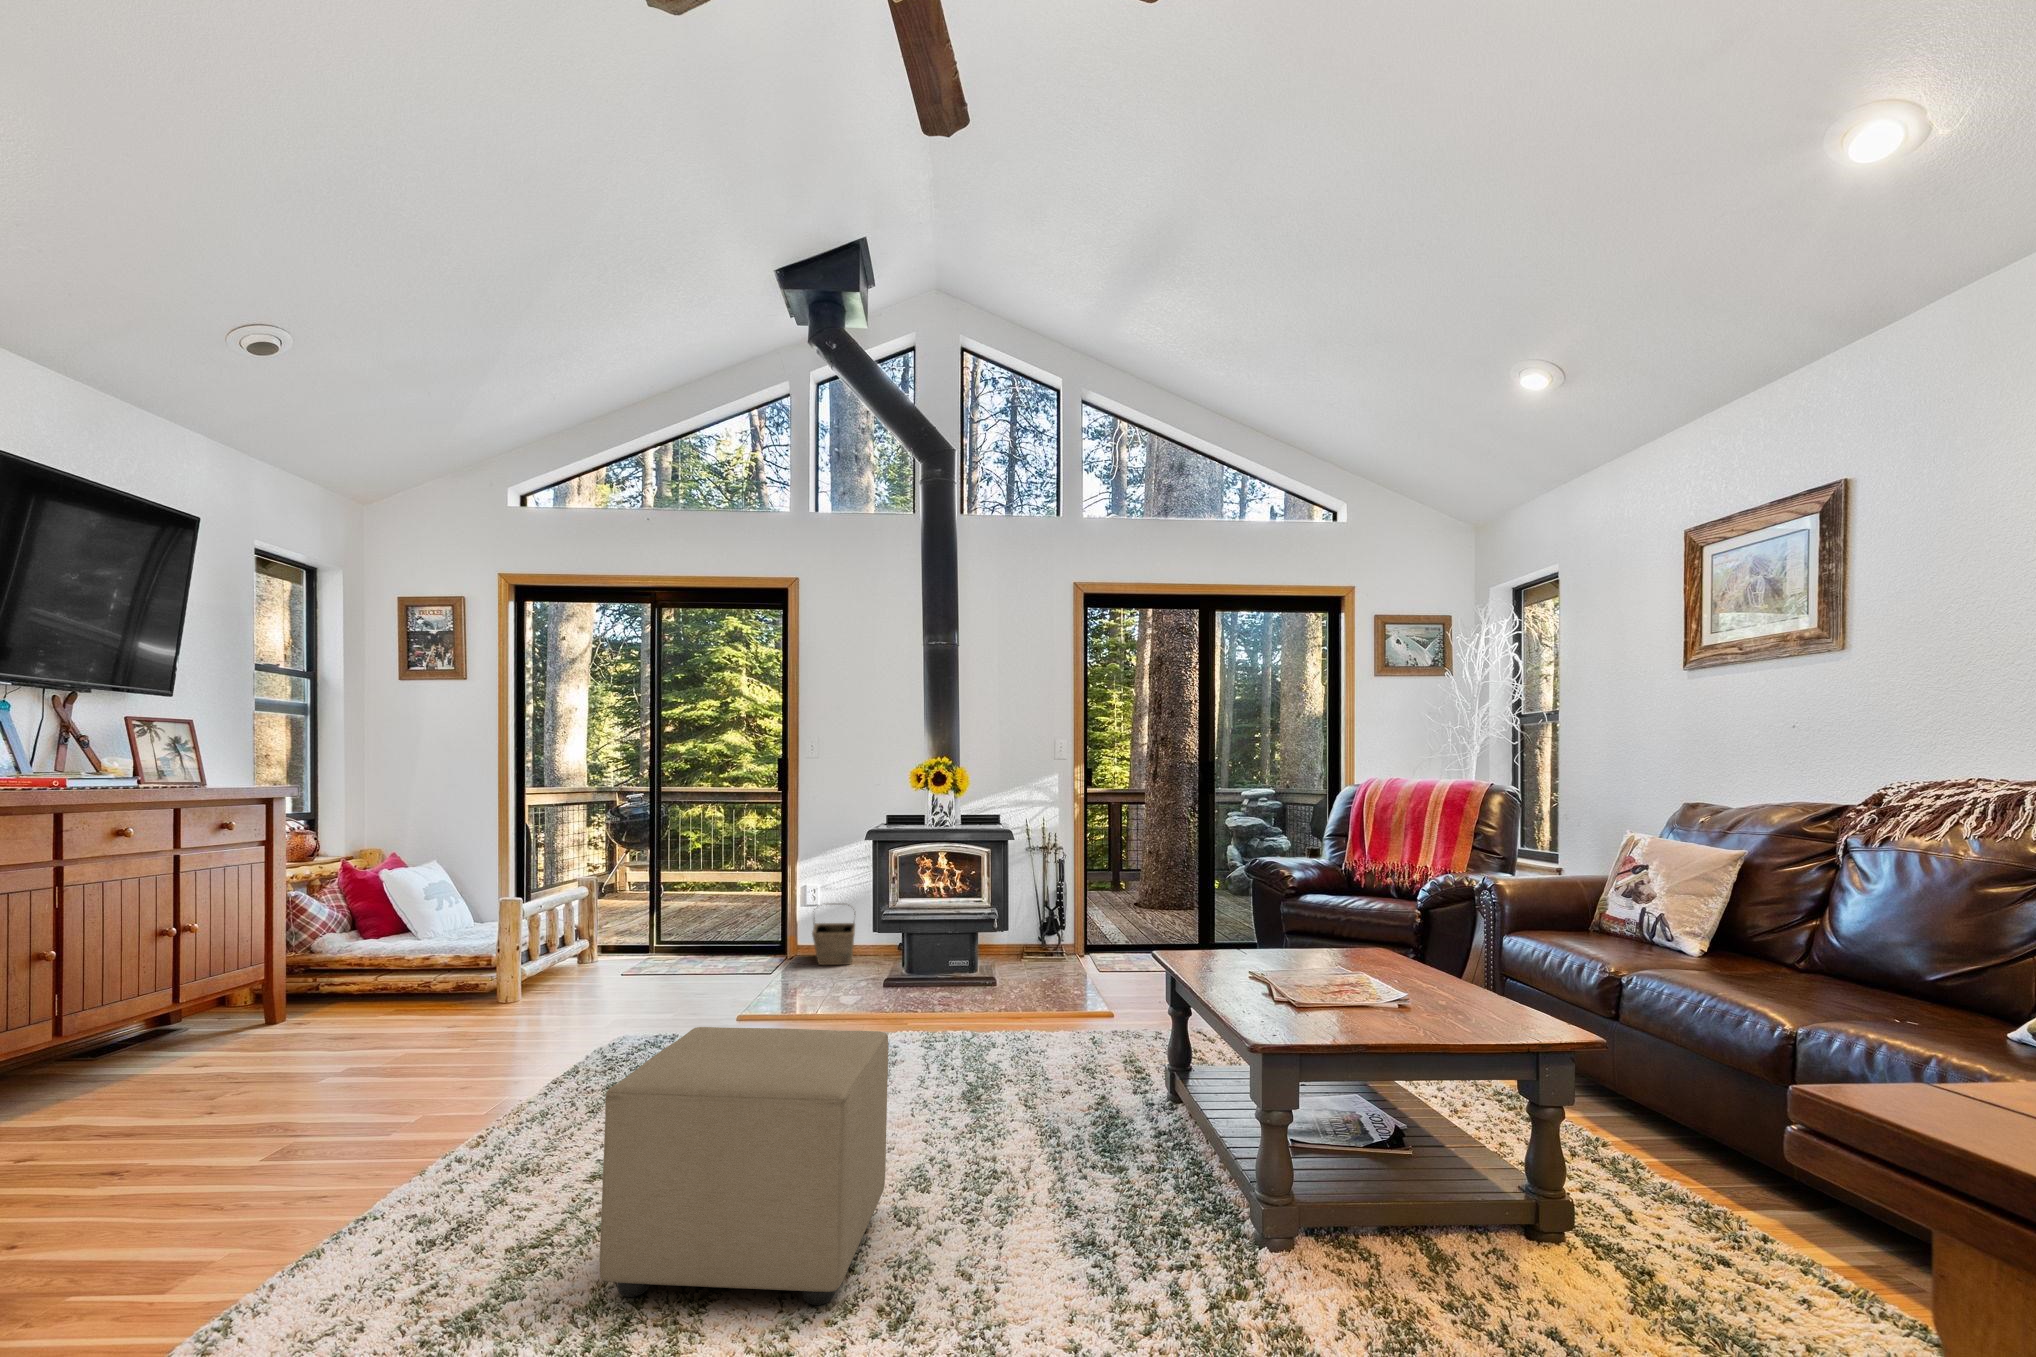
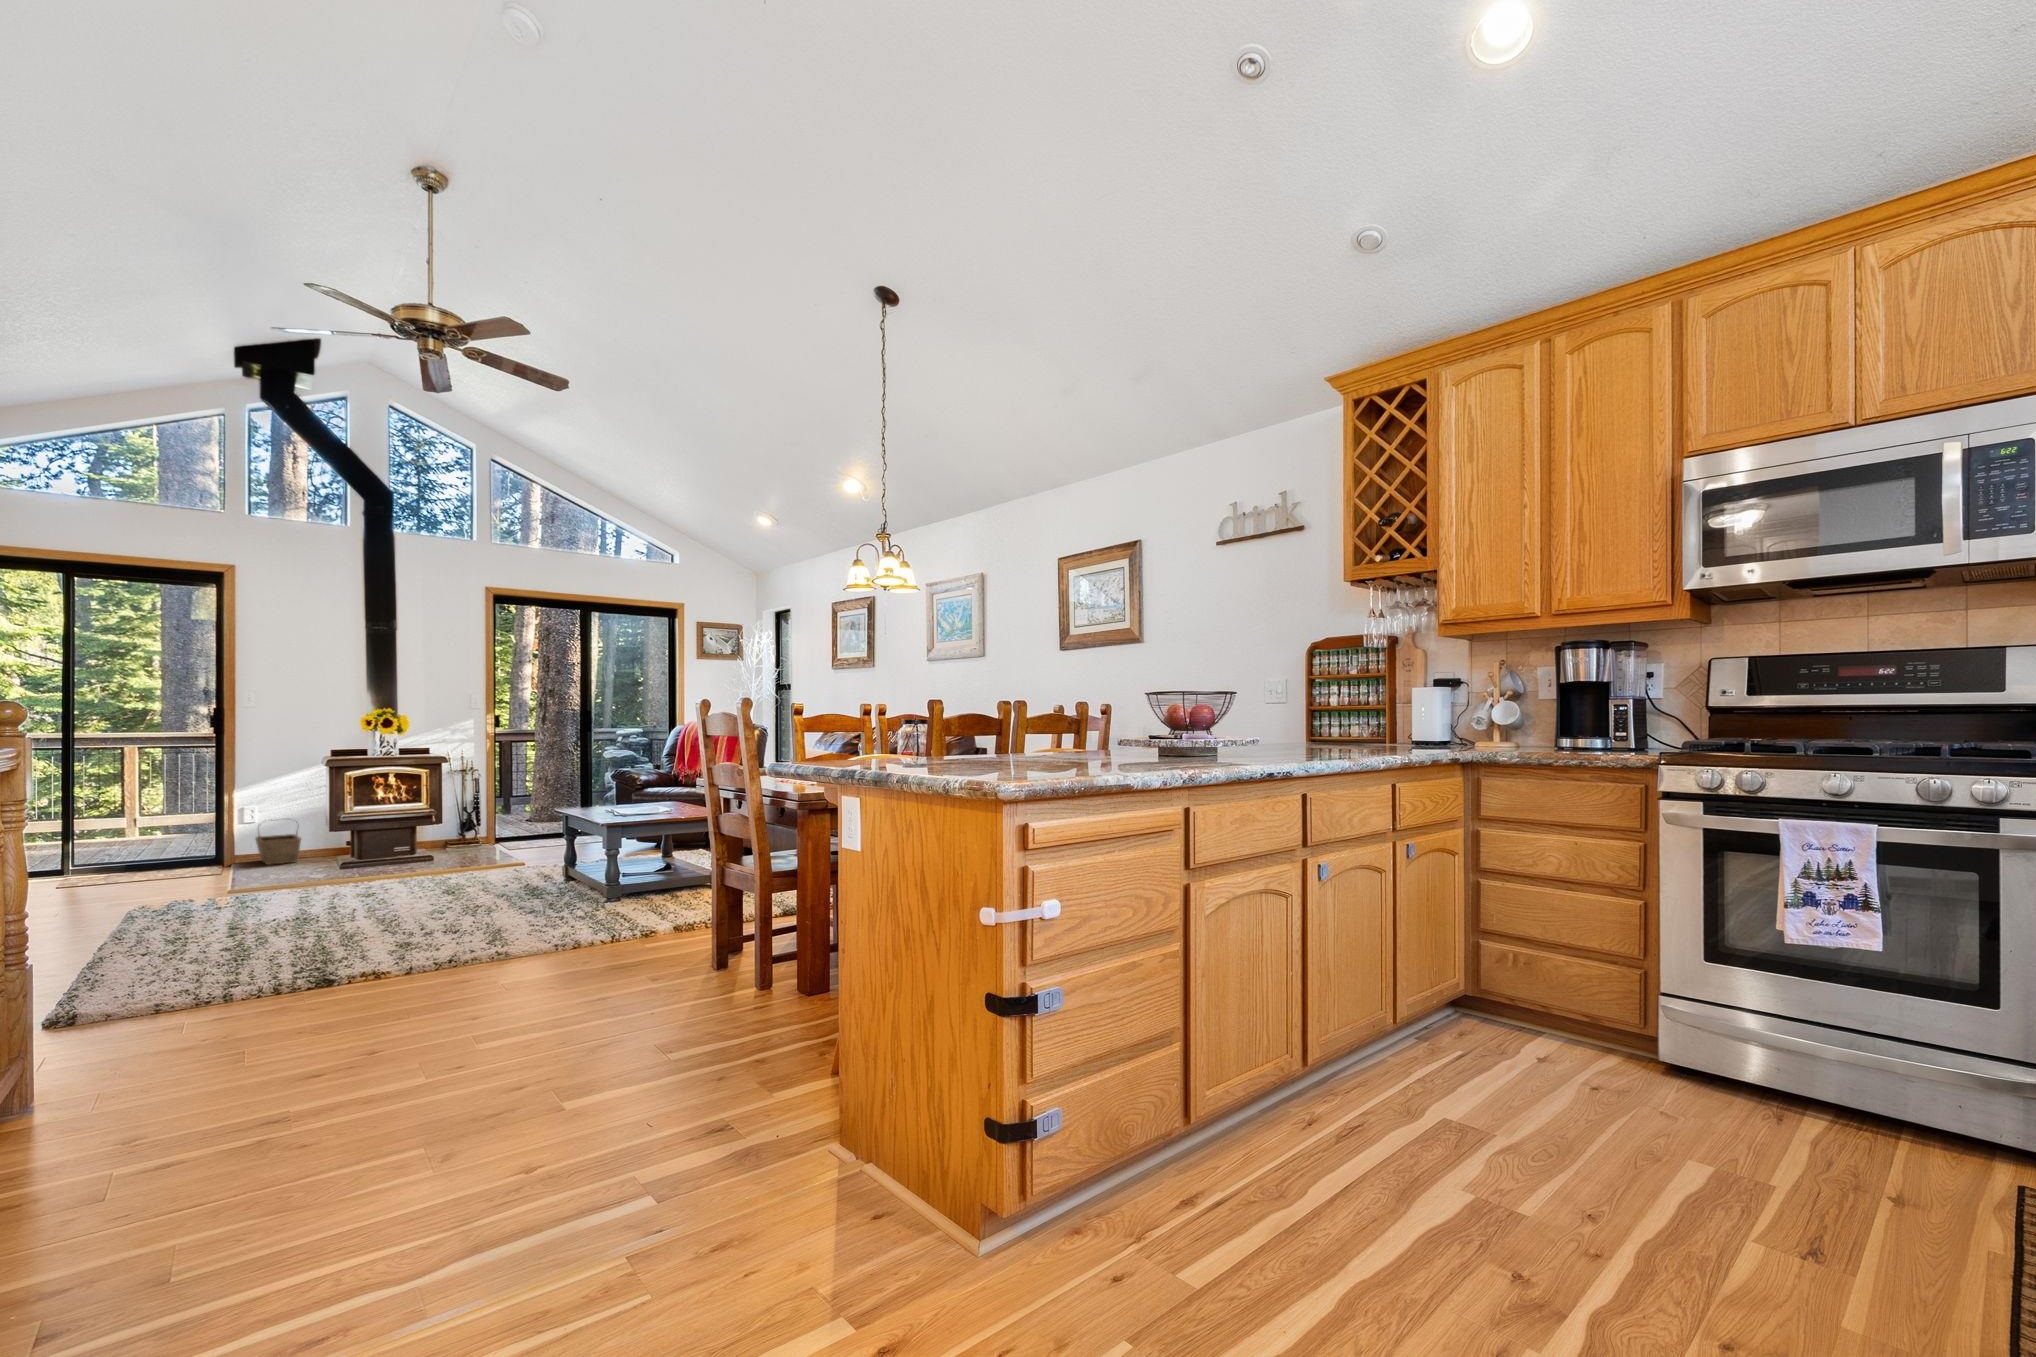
ottoman: present [600,1027,888,1305] -> none [299,841,444,965]

